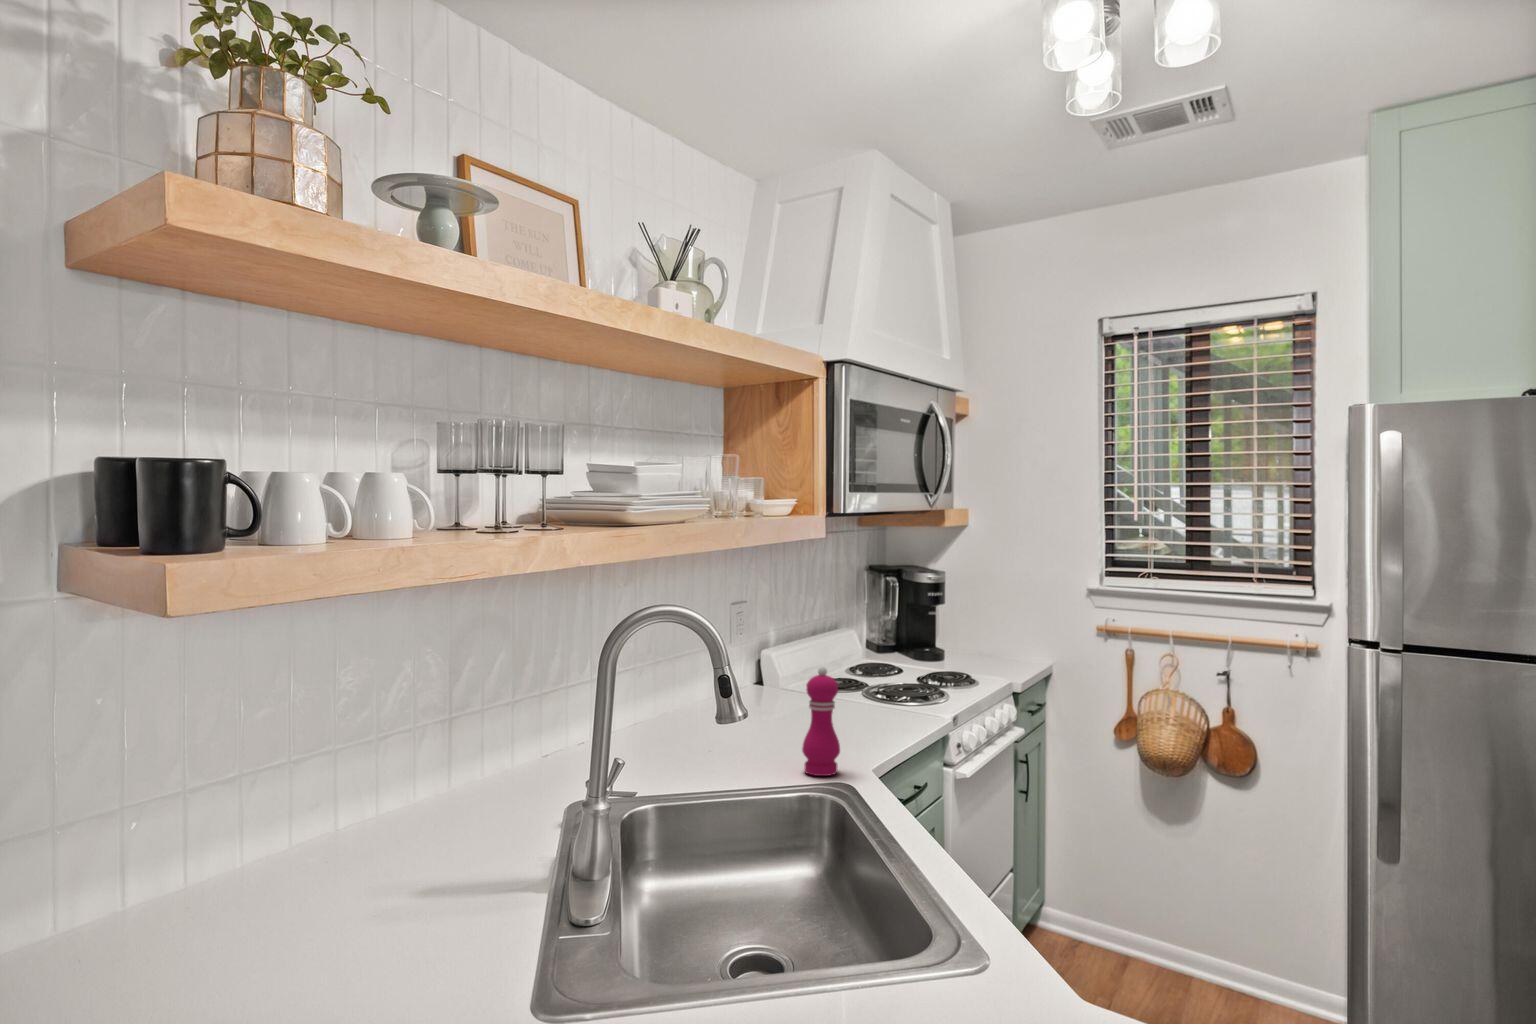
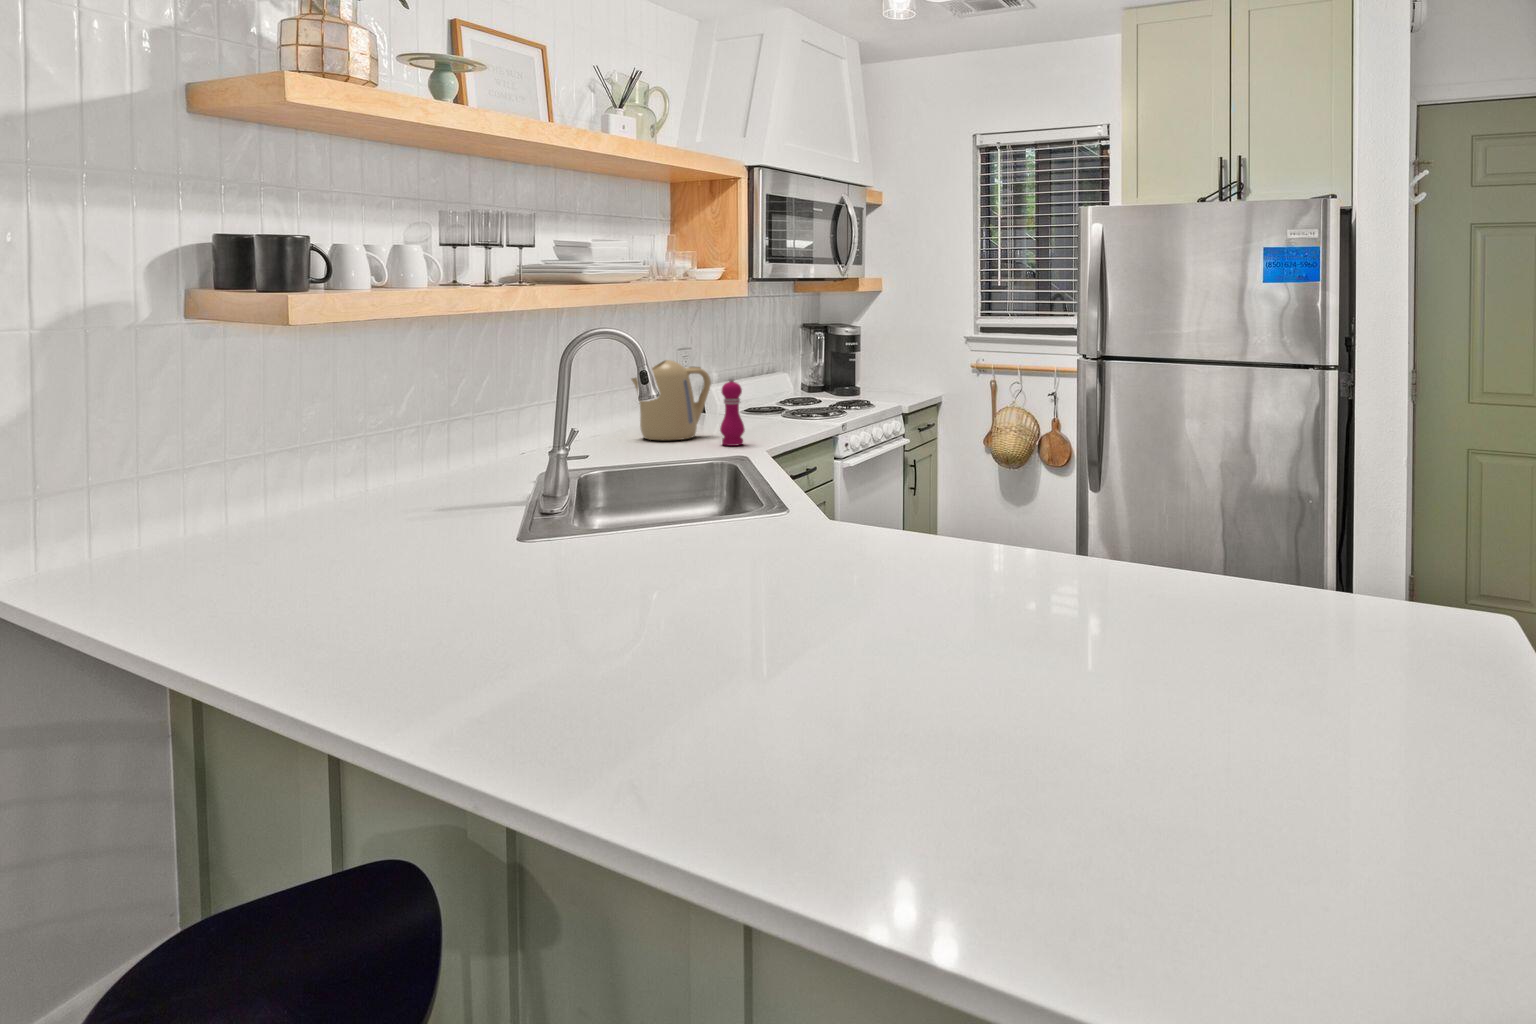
kettle: none [664,633,782,758] -> present [631,360,711,440]

